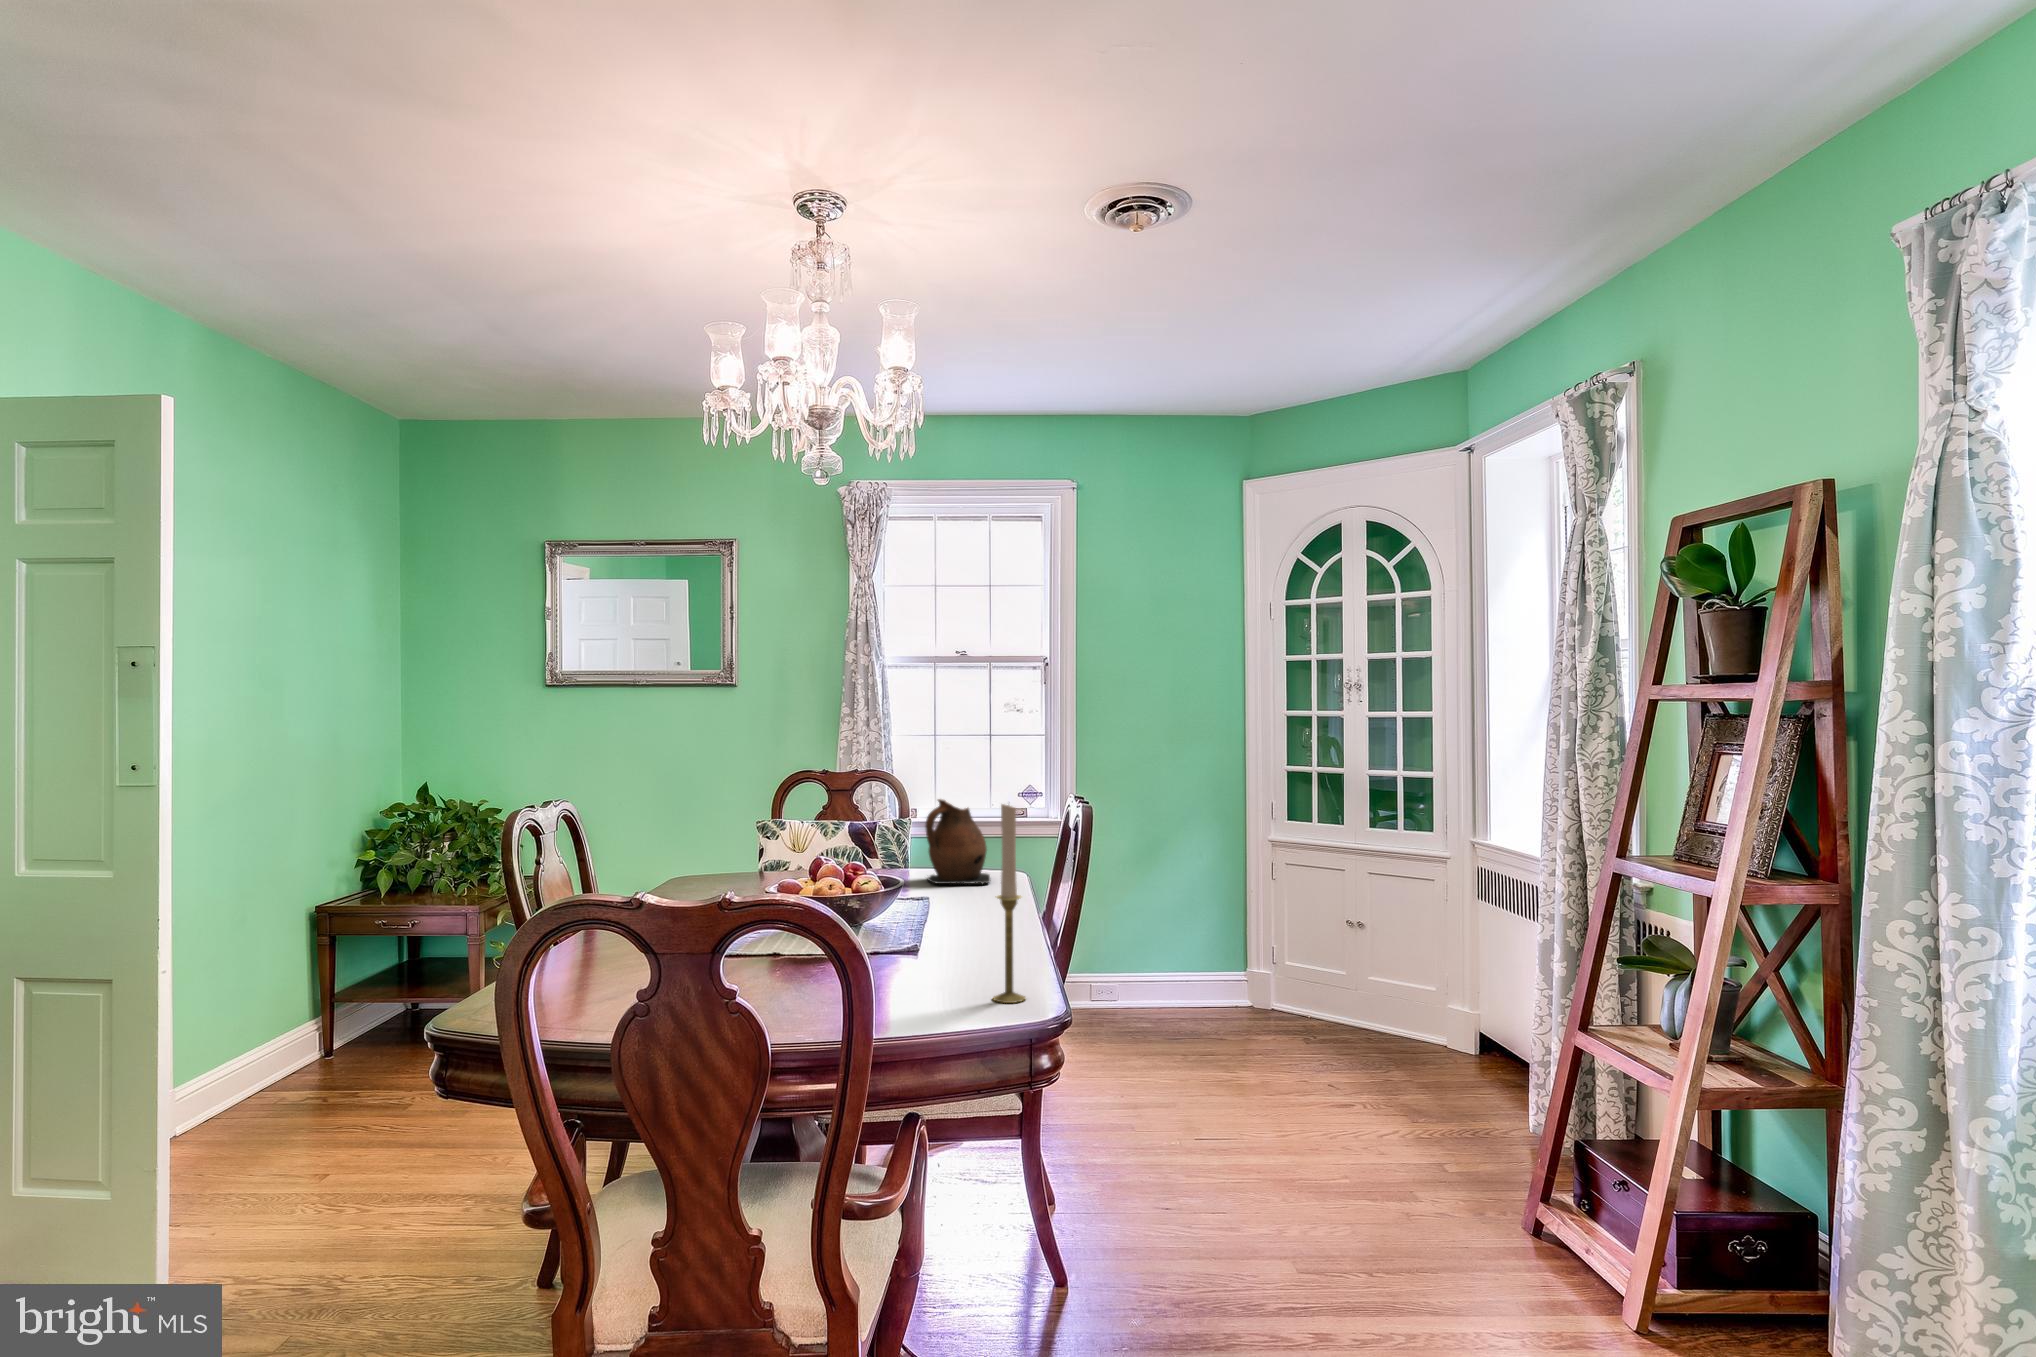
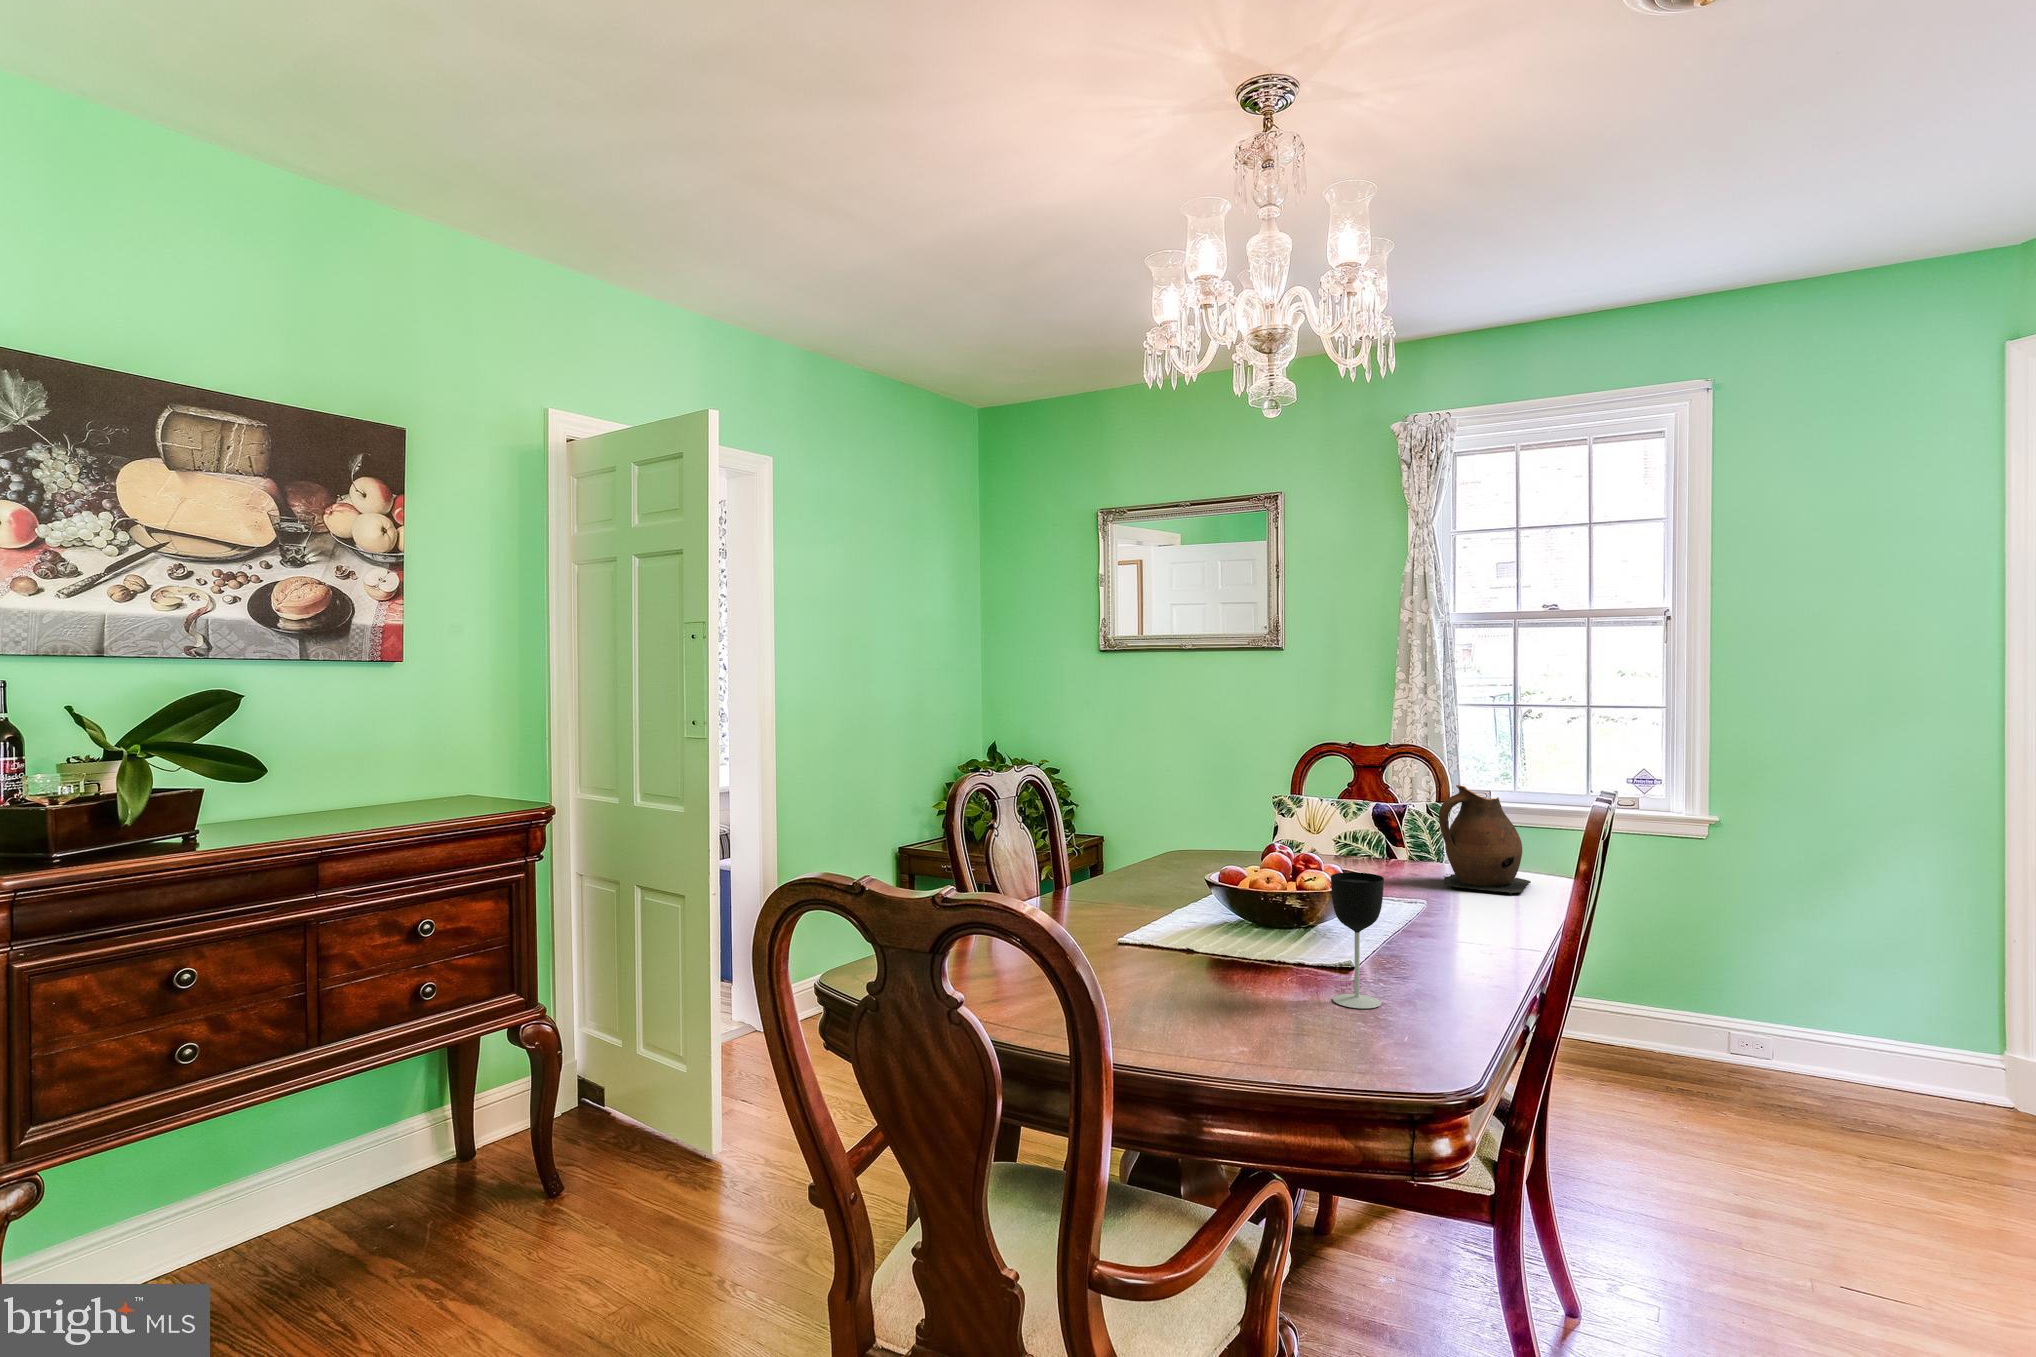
candlestick: present [993,804,1025,1003] -> none [1390,803,1436,1064]
wine glass: none [919,866,960,976] -> present [1331,872,1384,1008]

